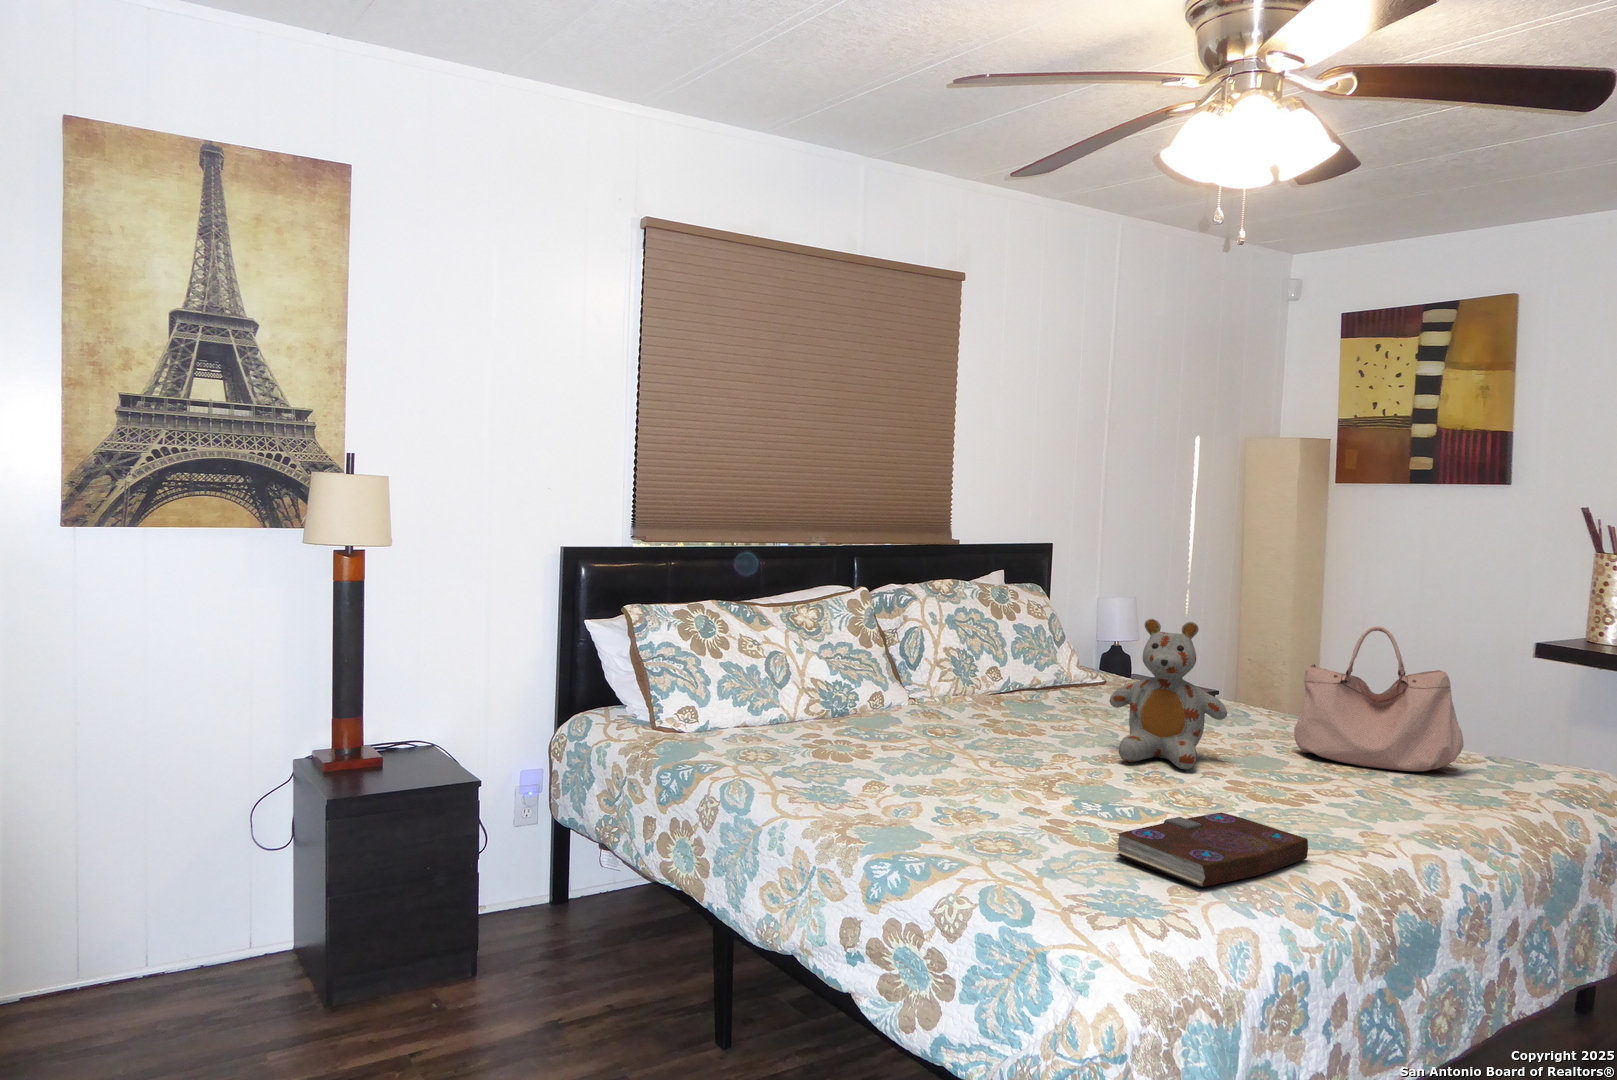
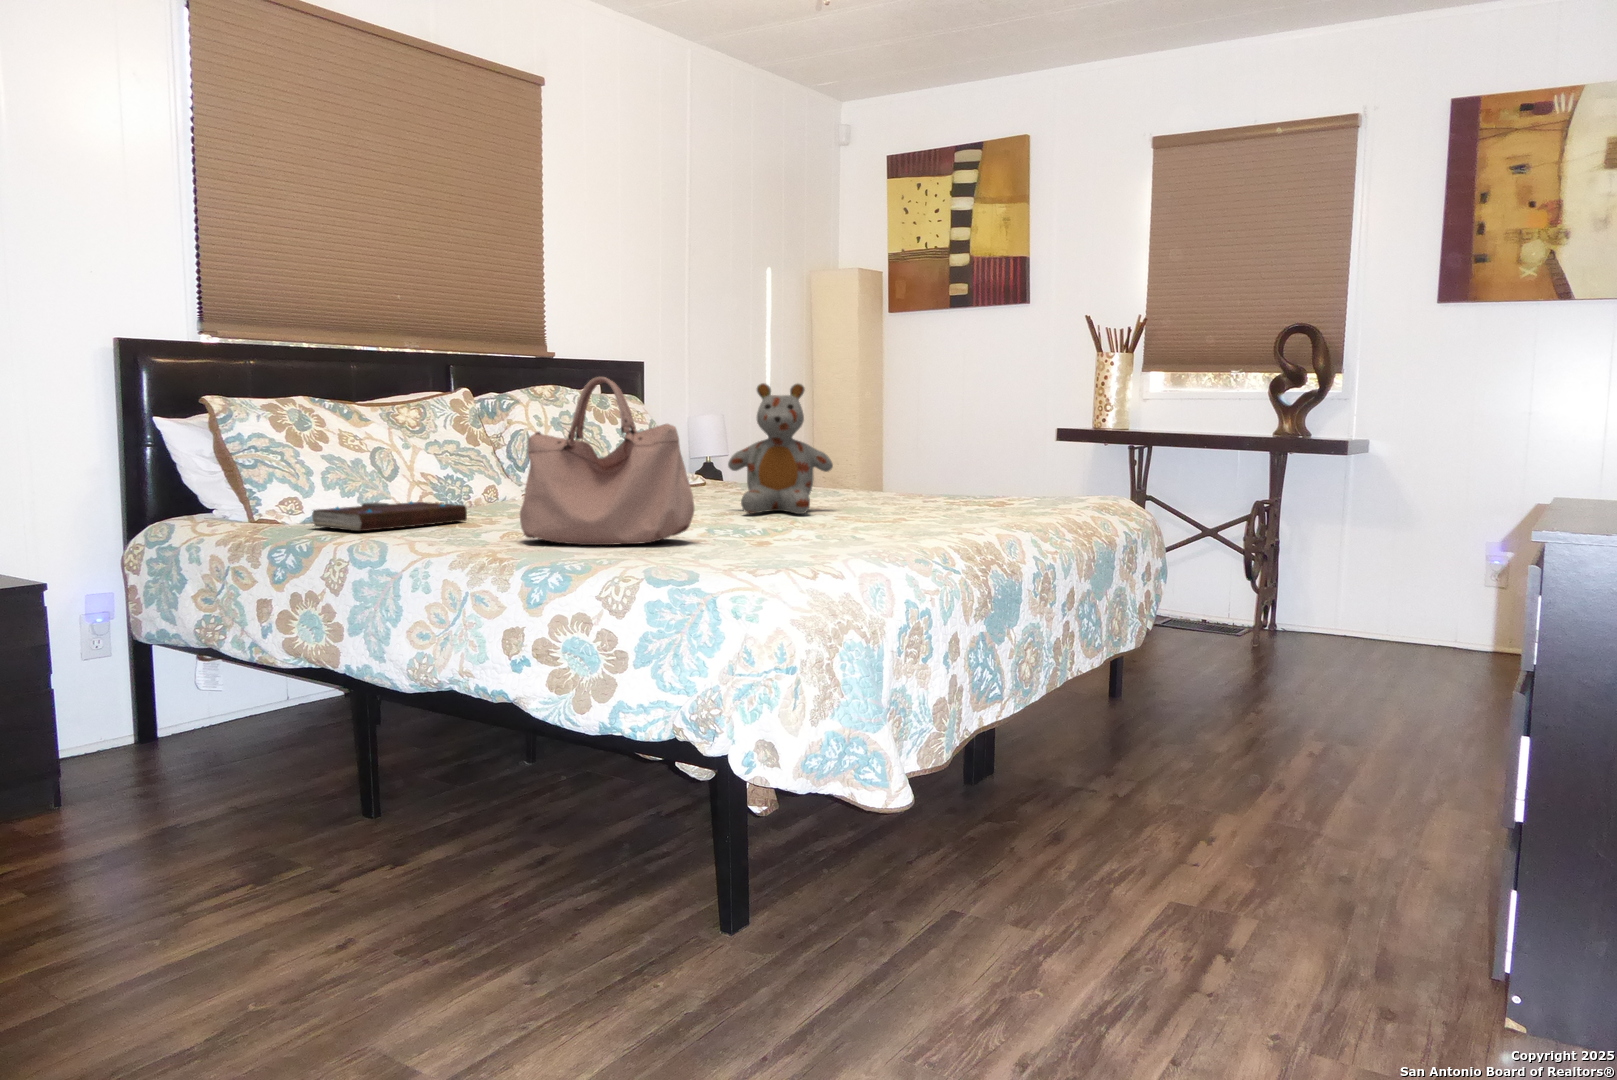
handbag: present [1294,626,1463,771] -> present [520,377,694,545]
book: present [1115,812,1308,887] -> present [312,501,467,531]

